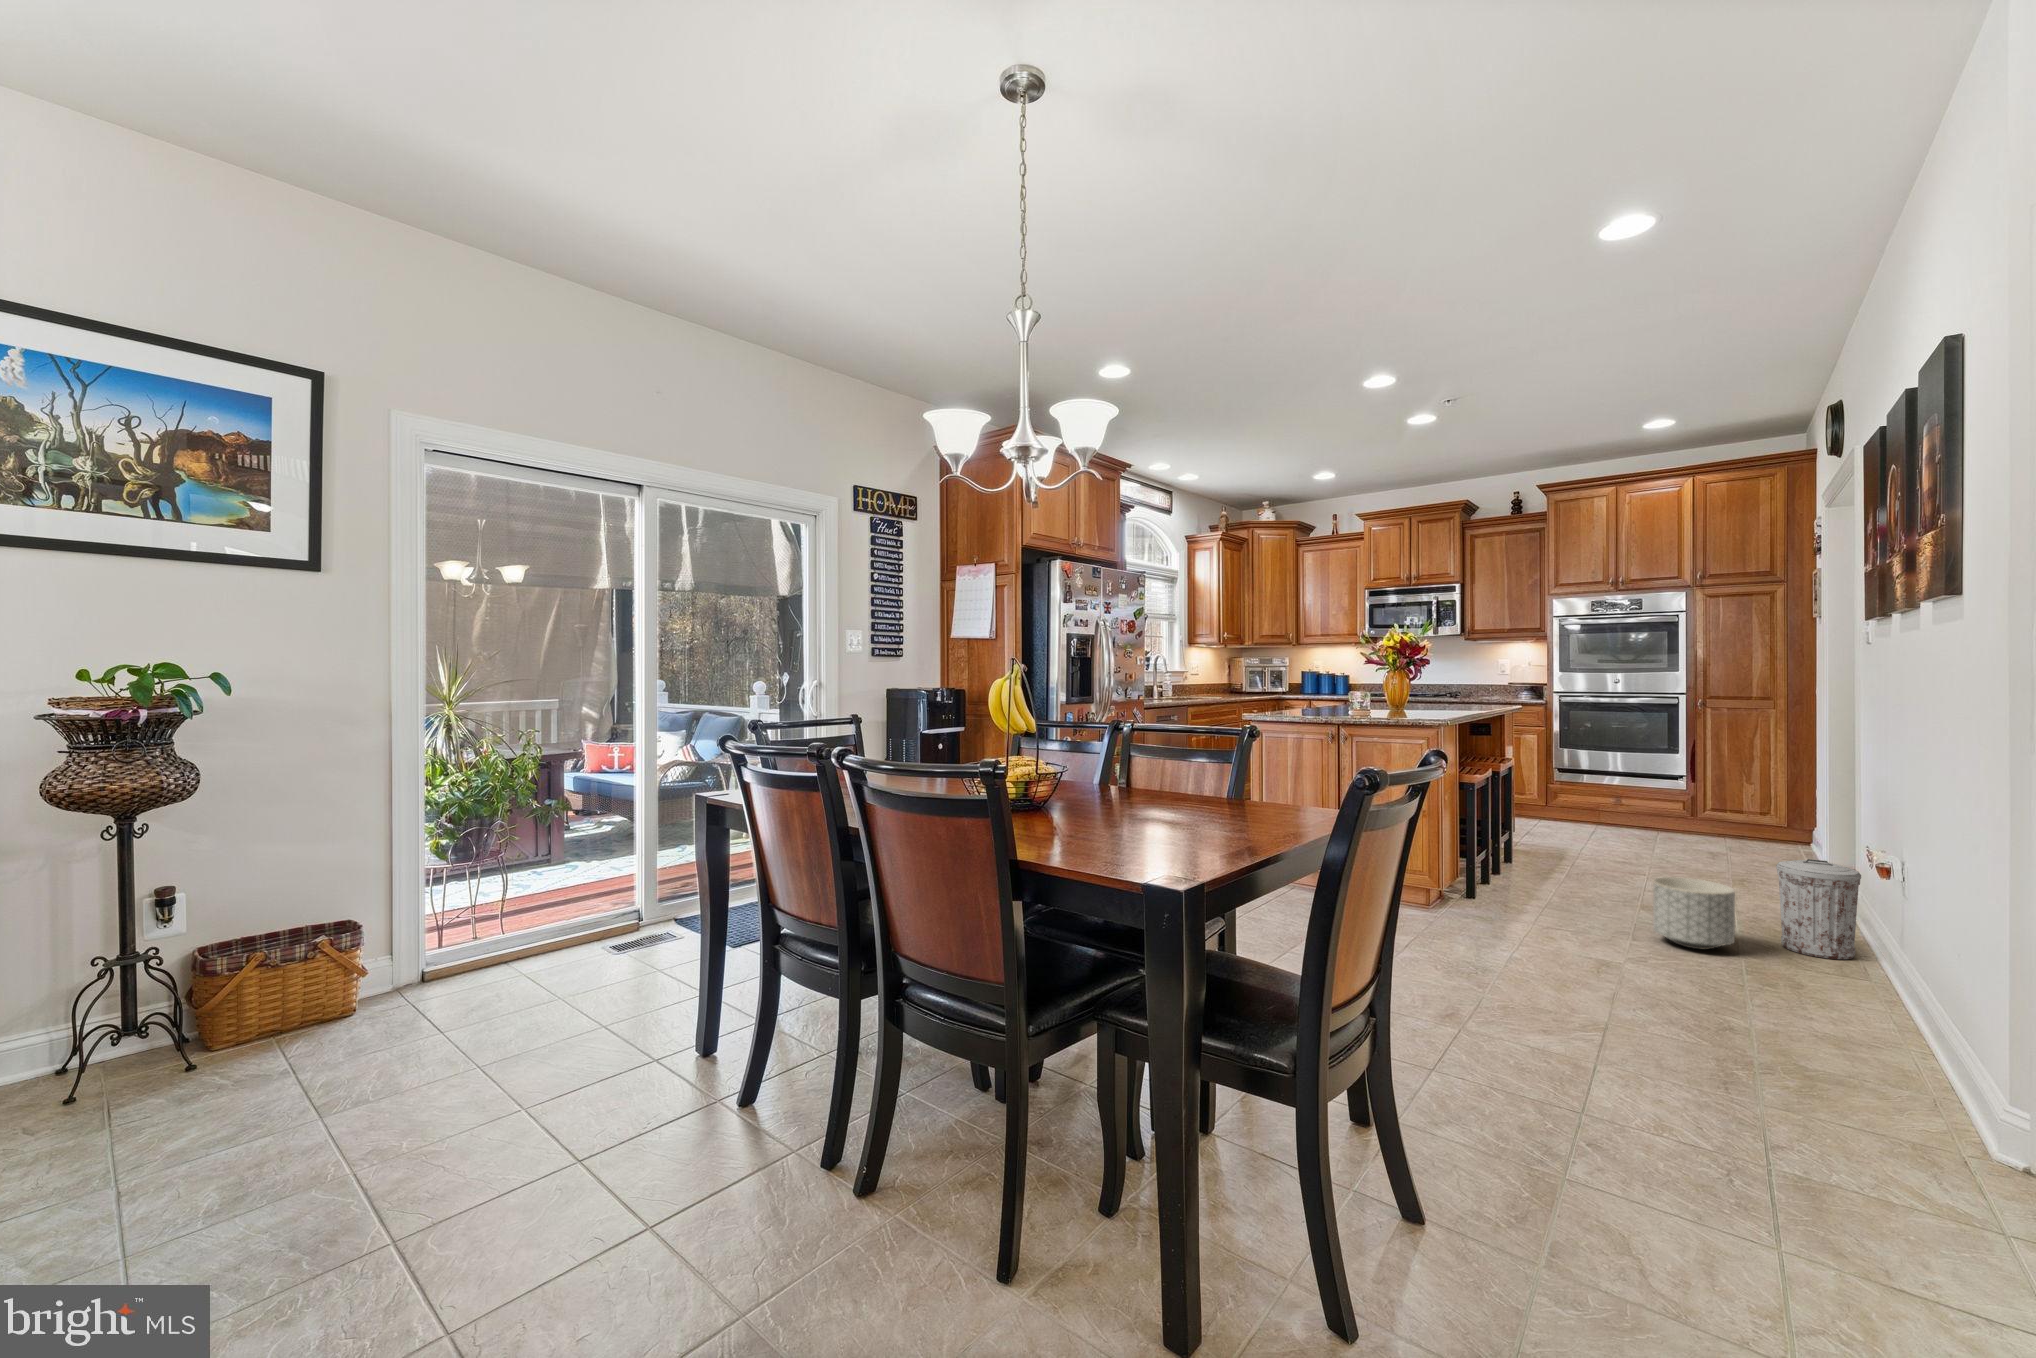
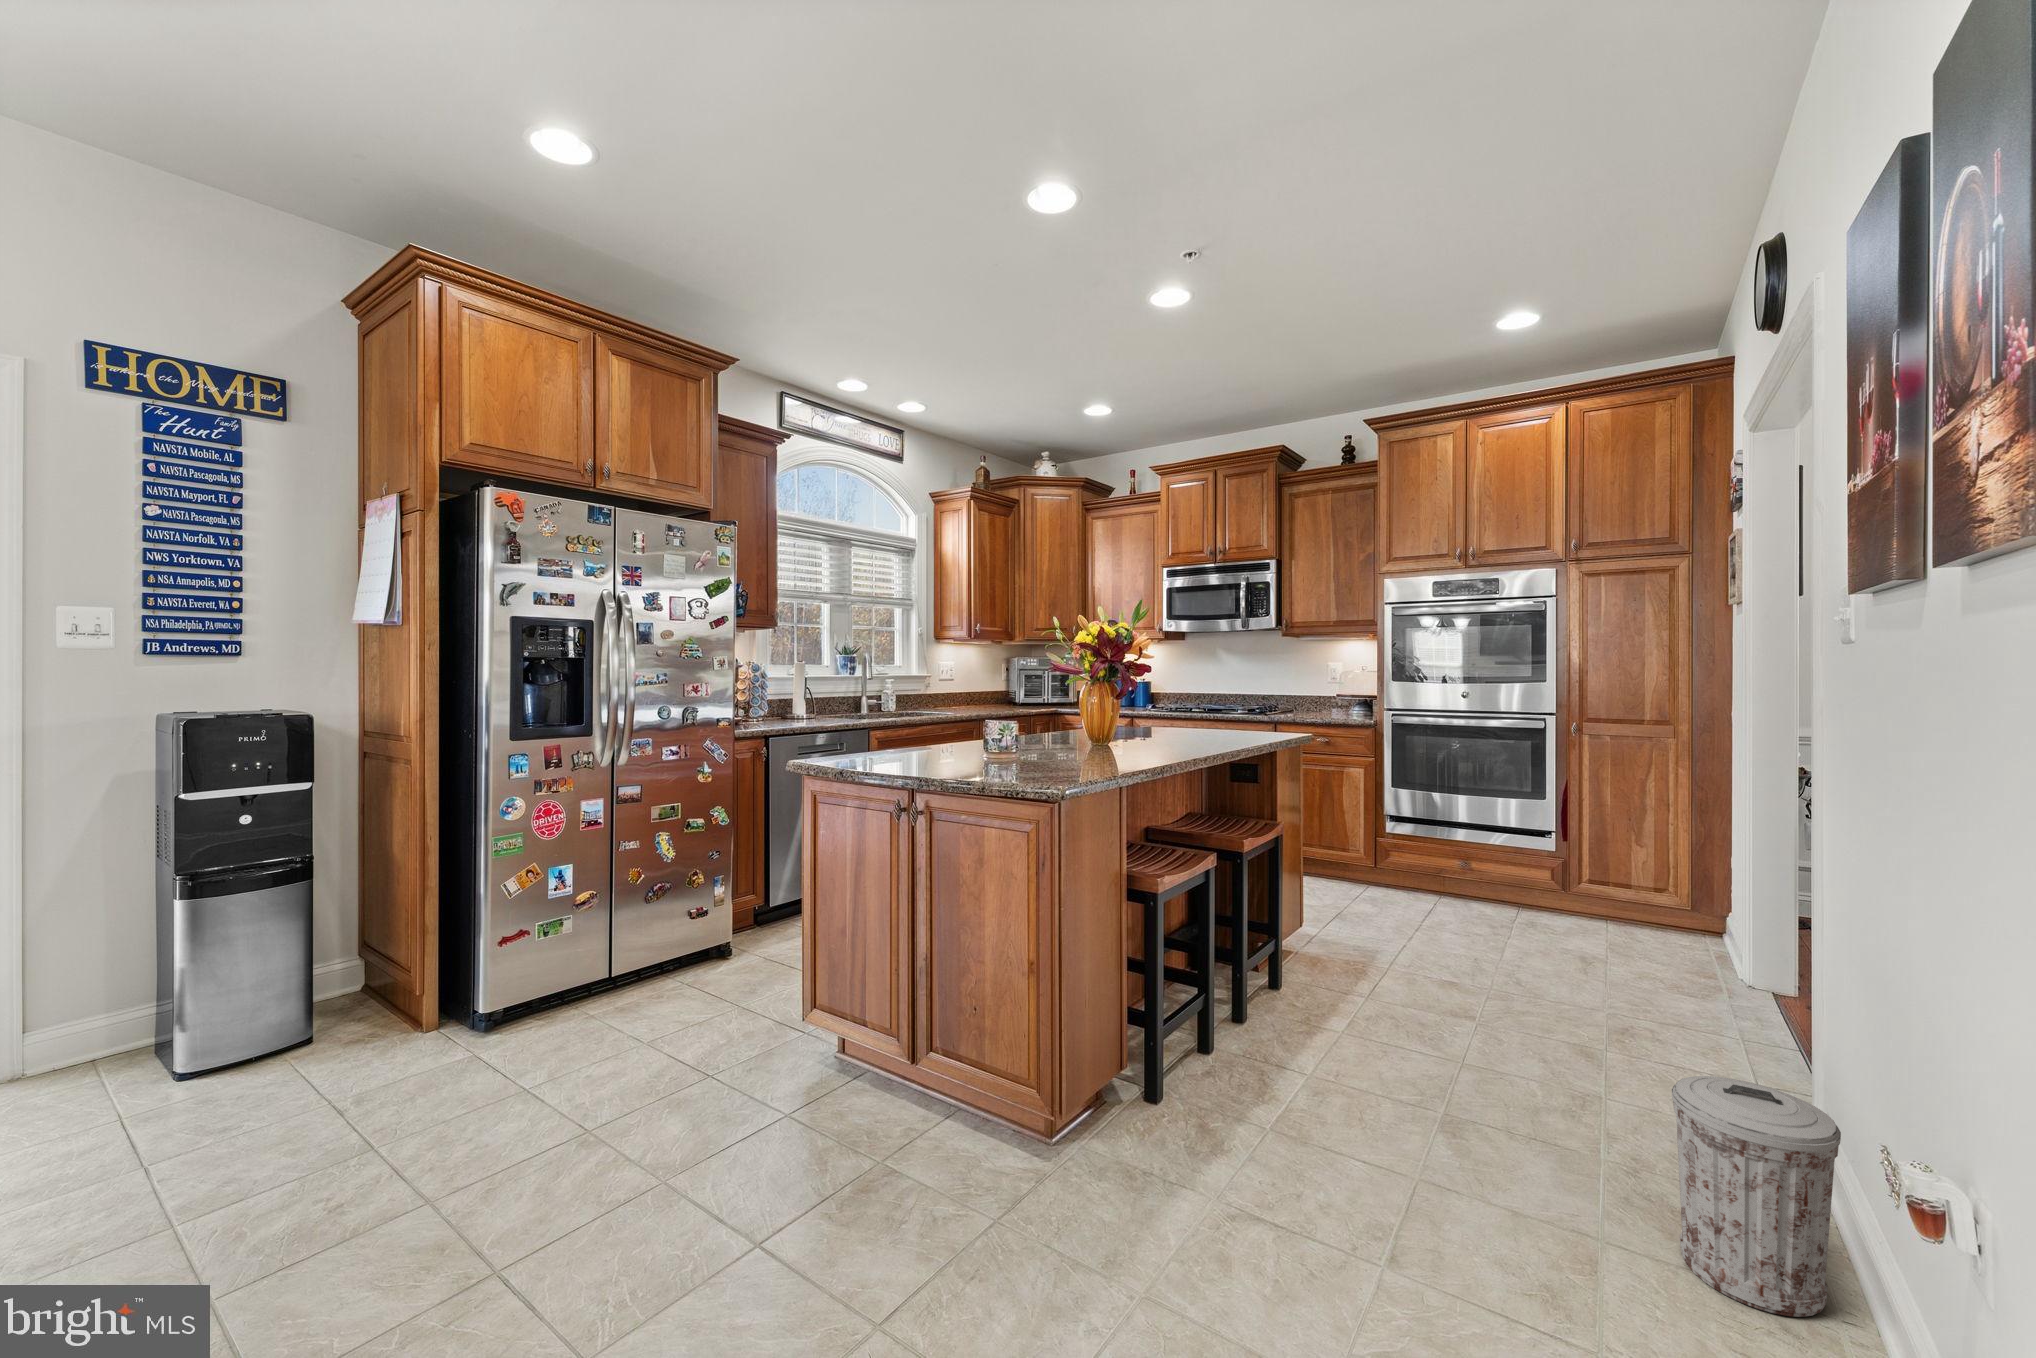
planter: present [1653,877,1735,950] -> none [1437,1105,1589,1289]

